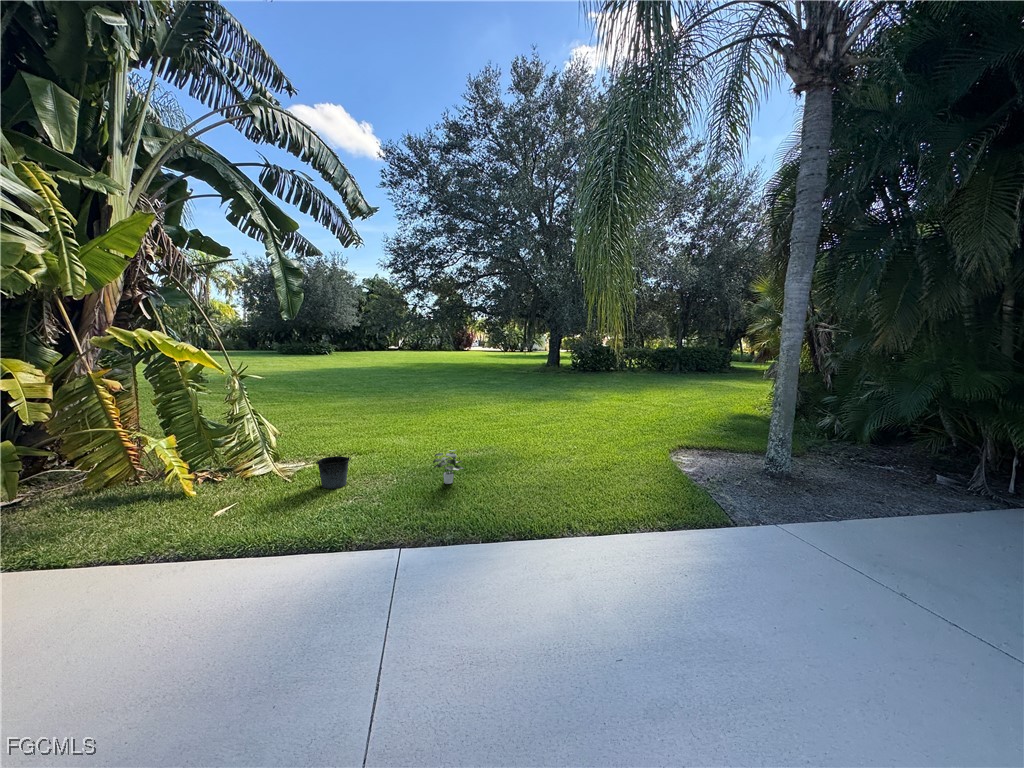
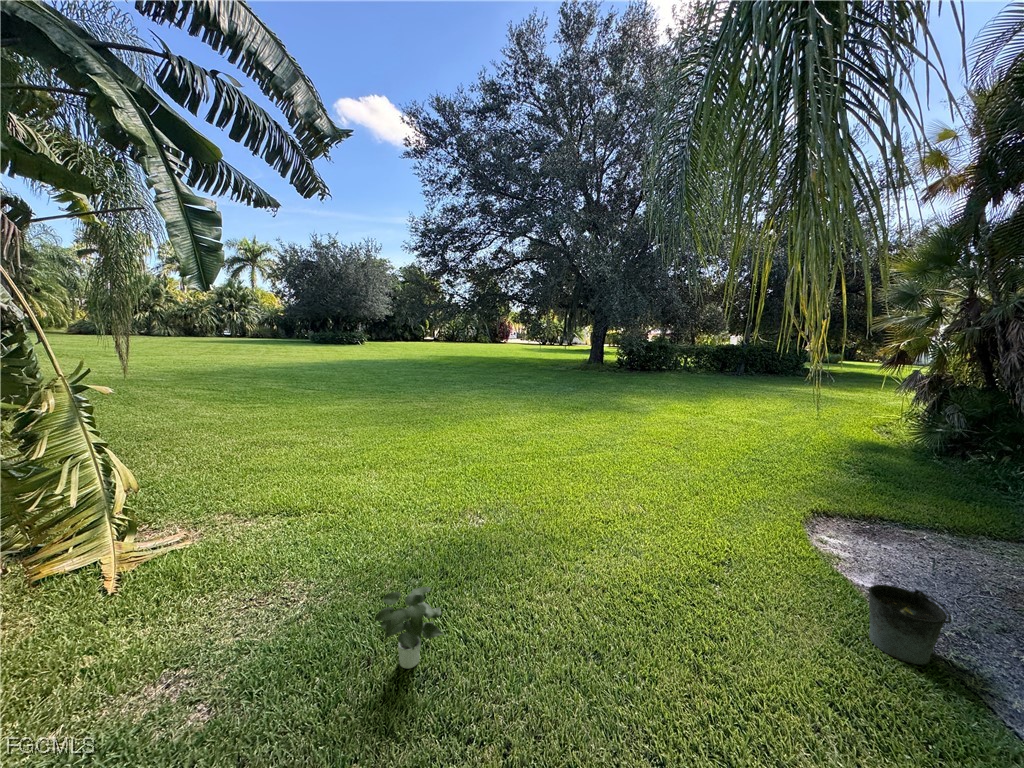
bucket: present [316,456,351,489] -> present [868,585,951,664]

